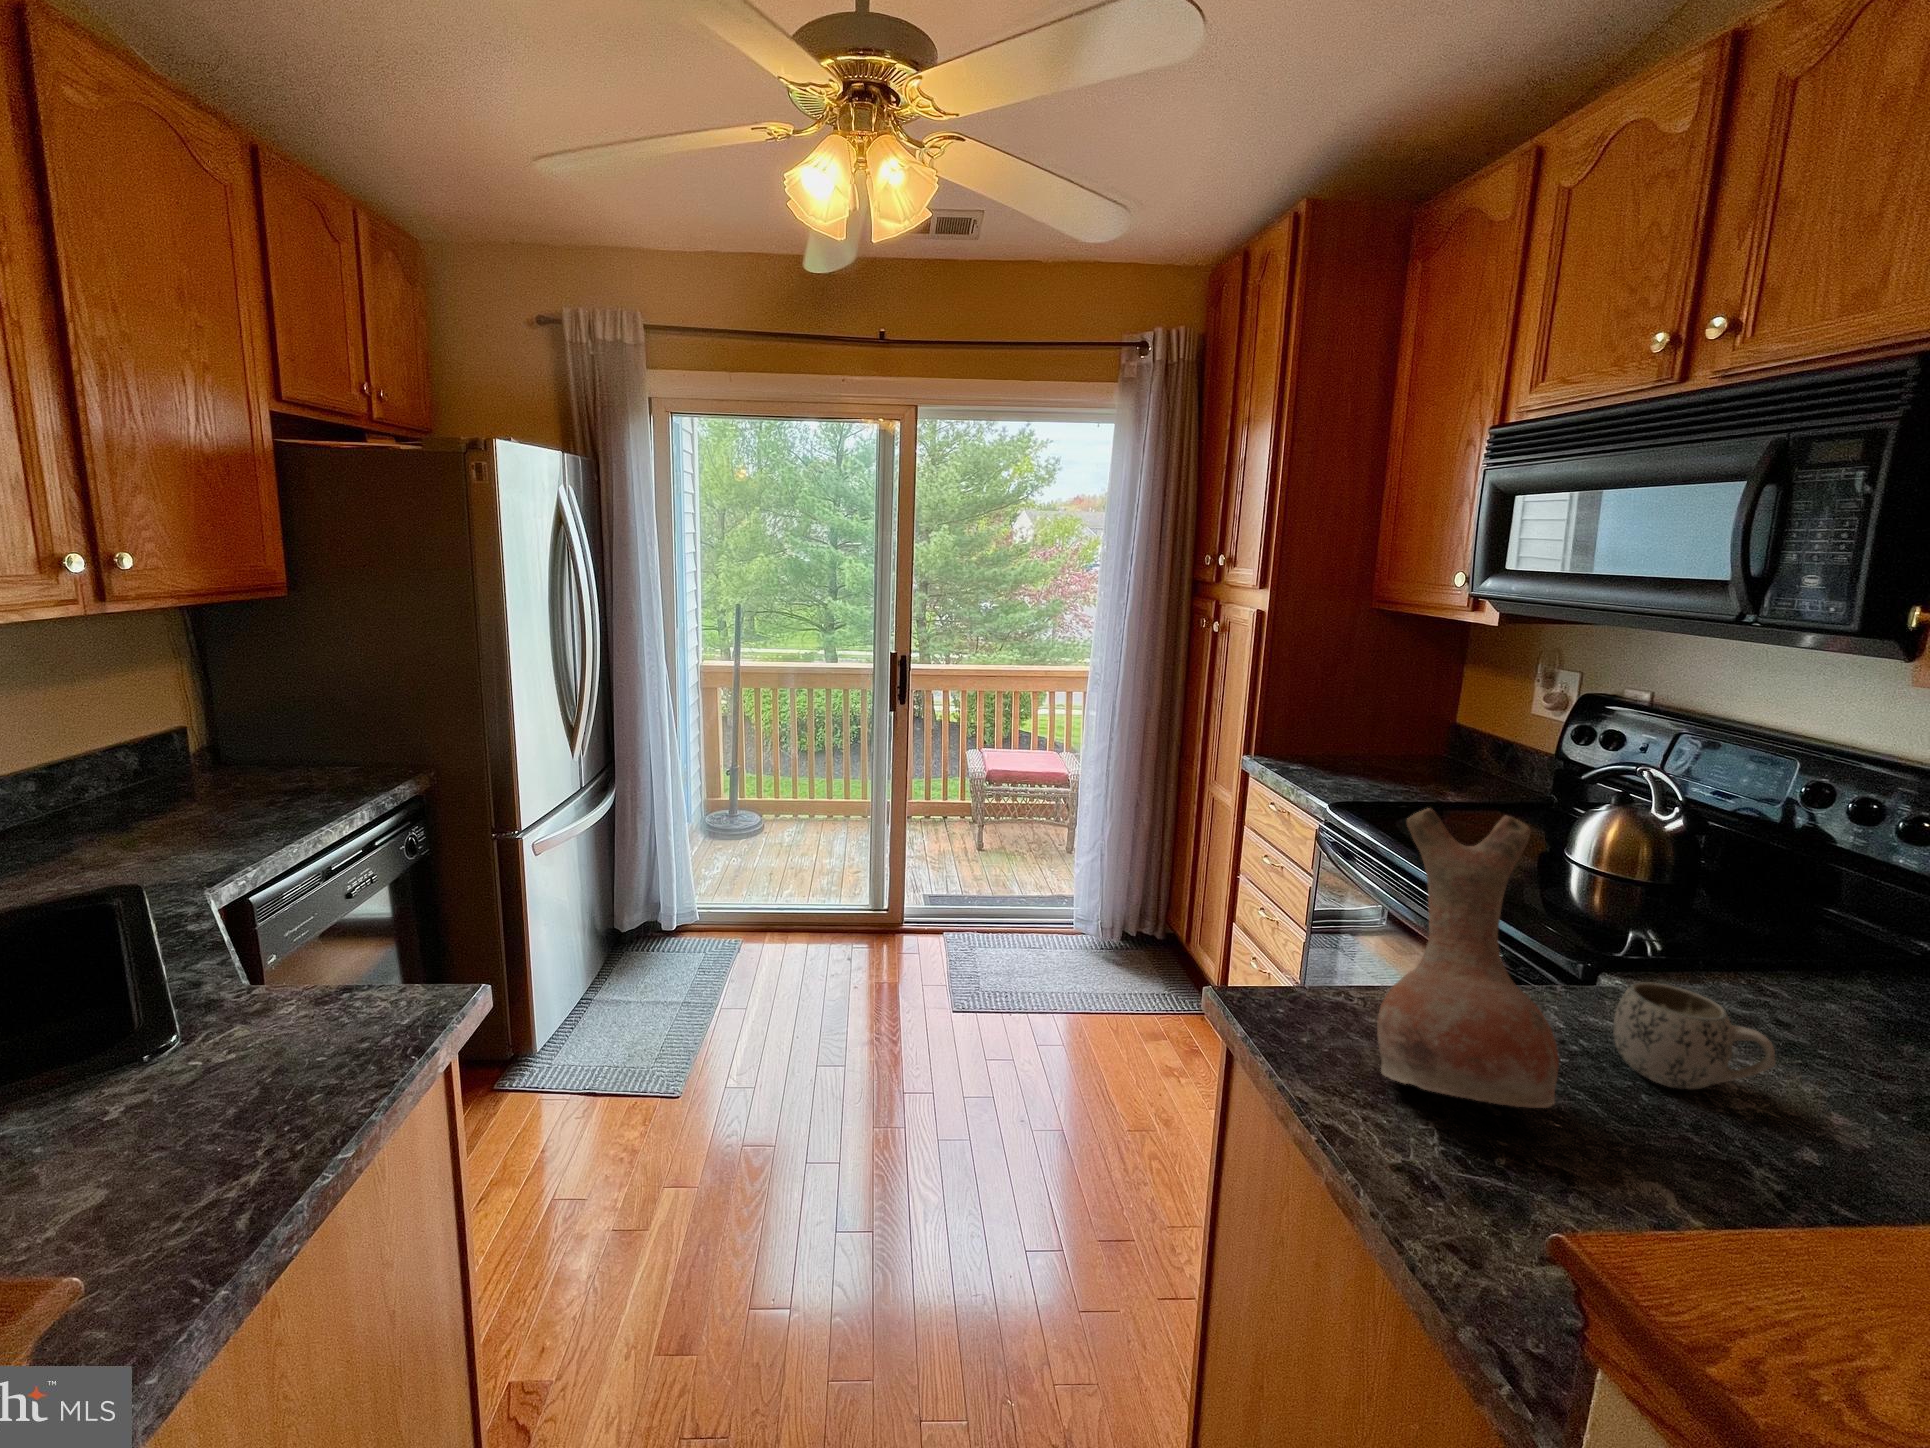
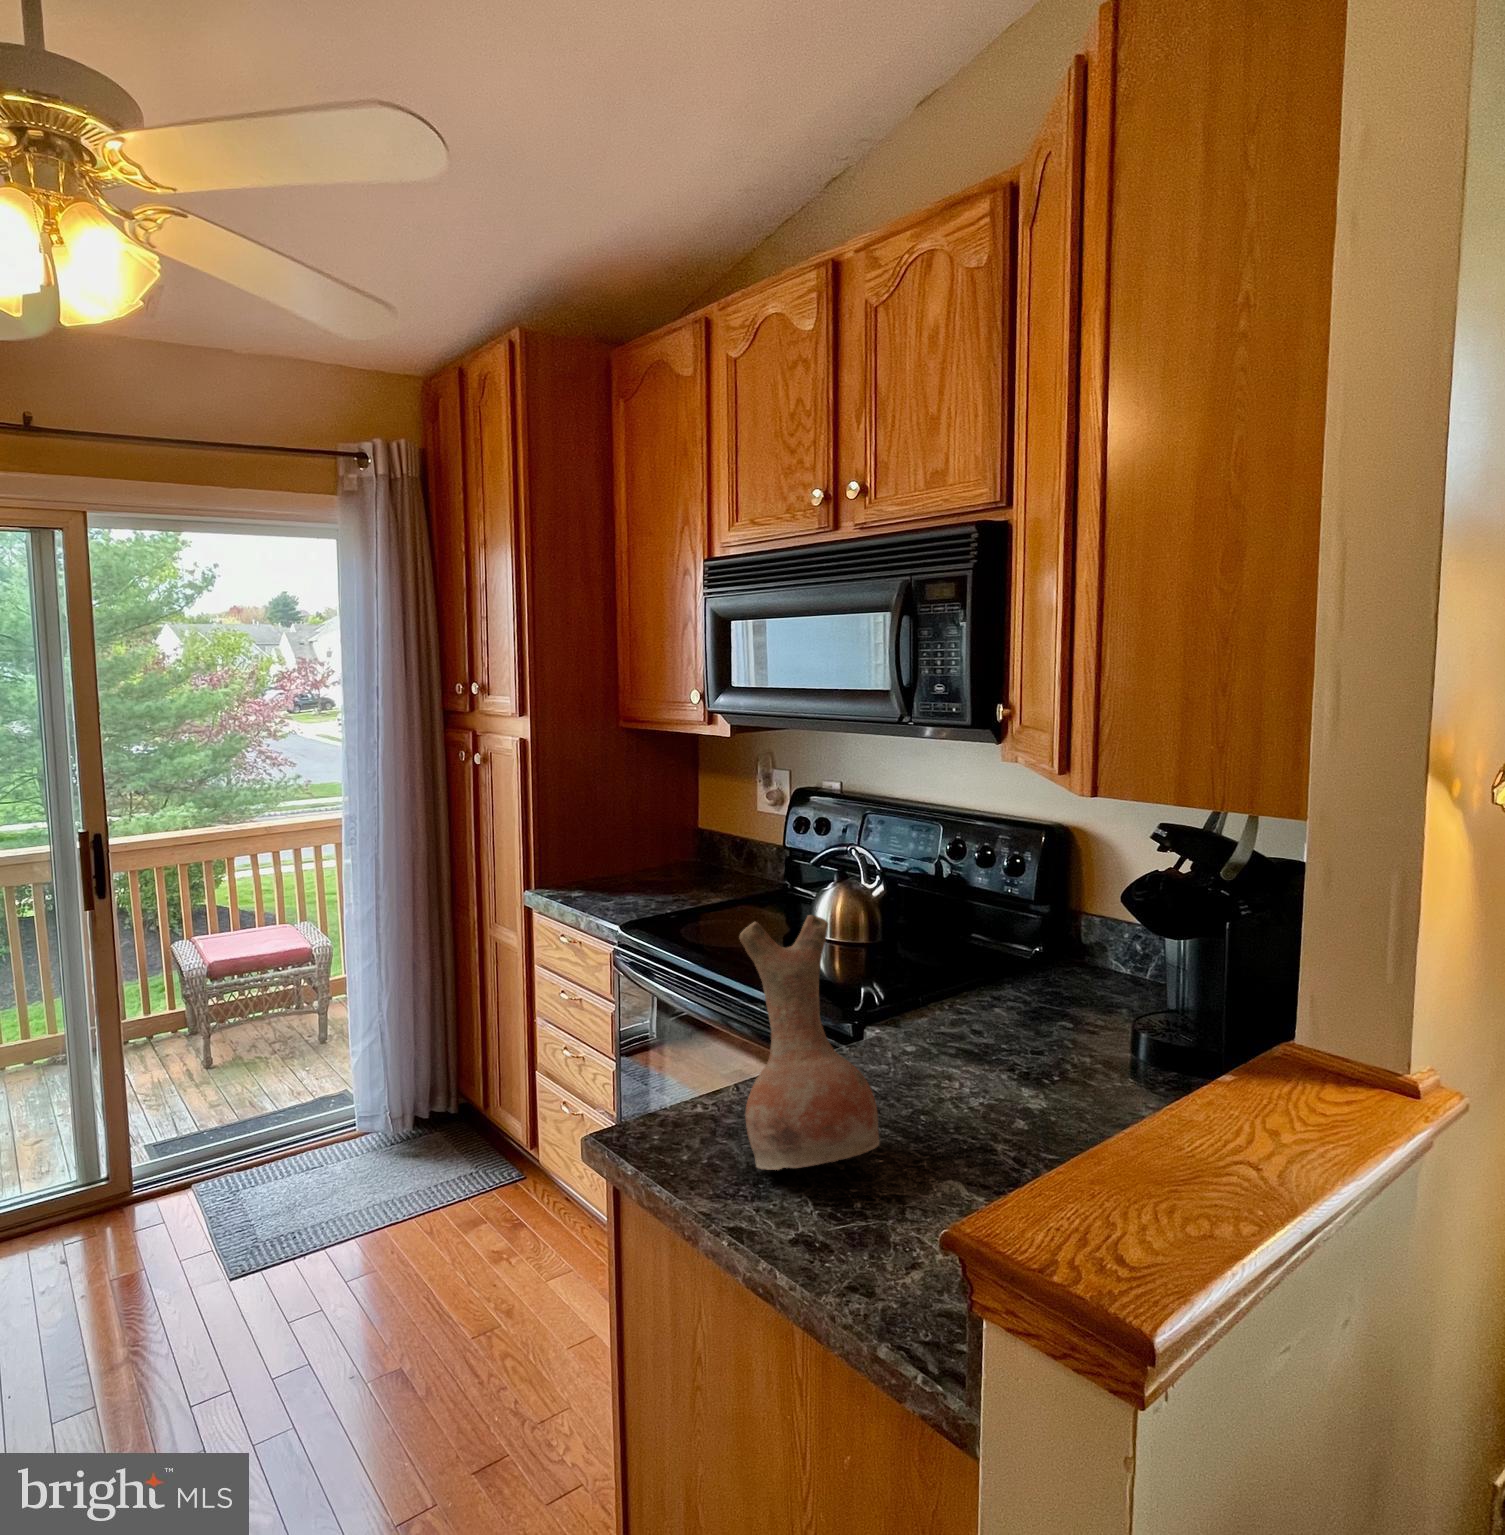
mug: present [1613,982,1776,1089] -> none [891,1019,987,1098]

